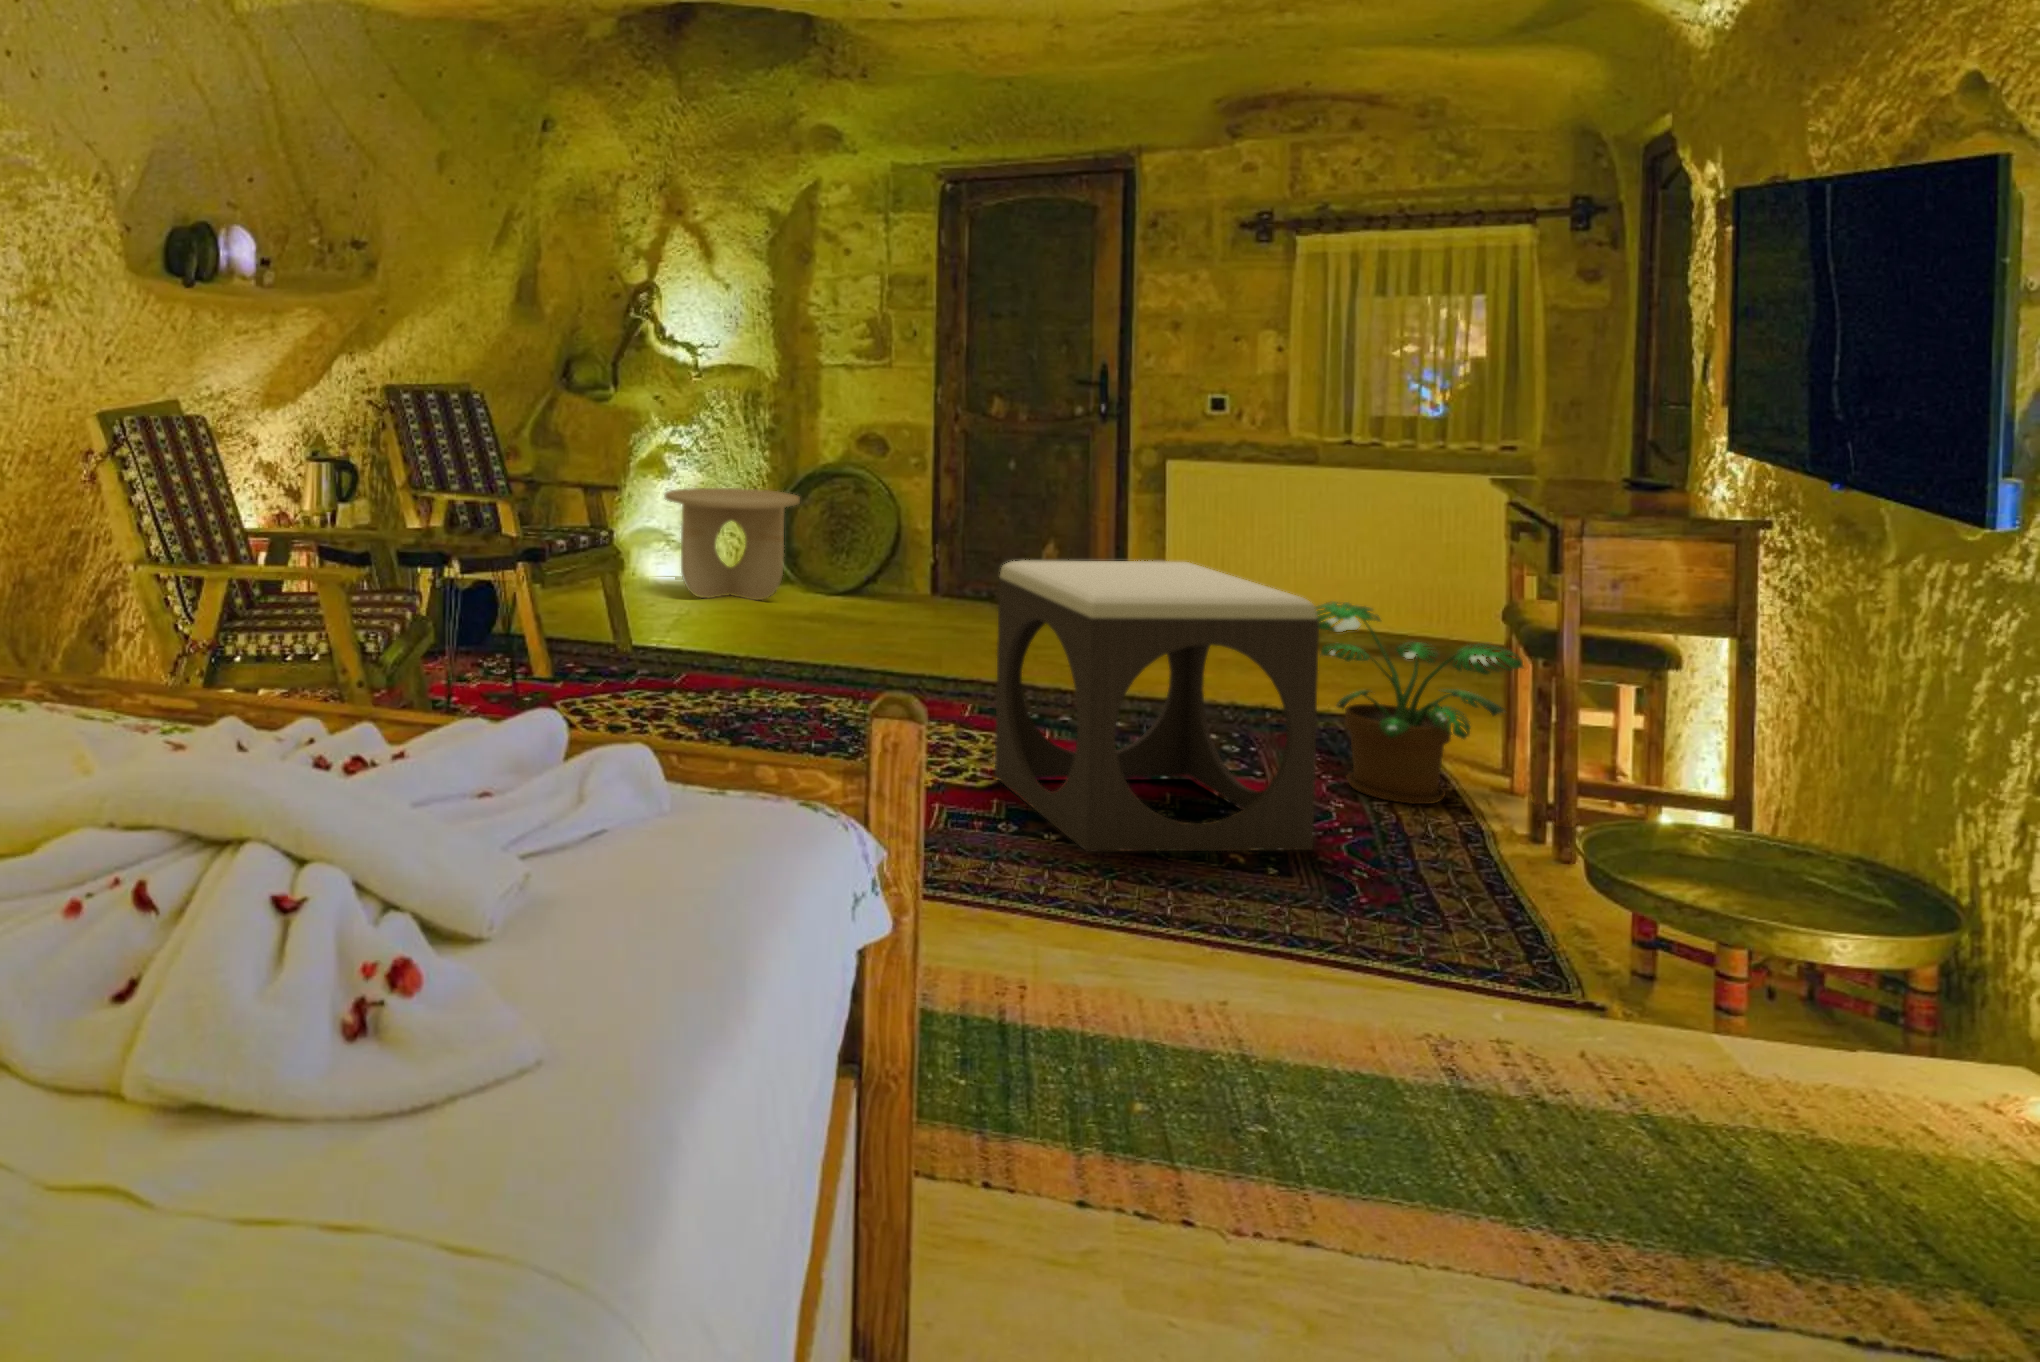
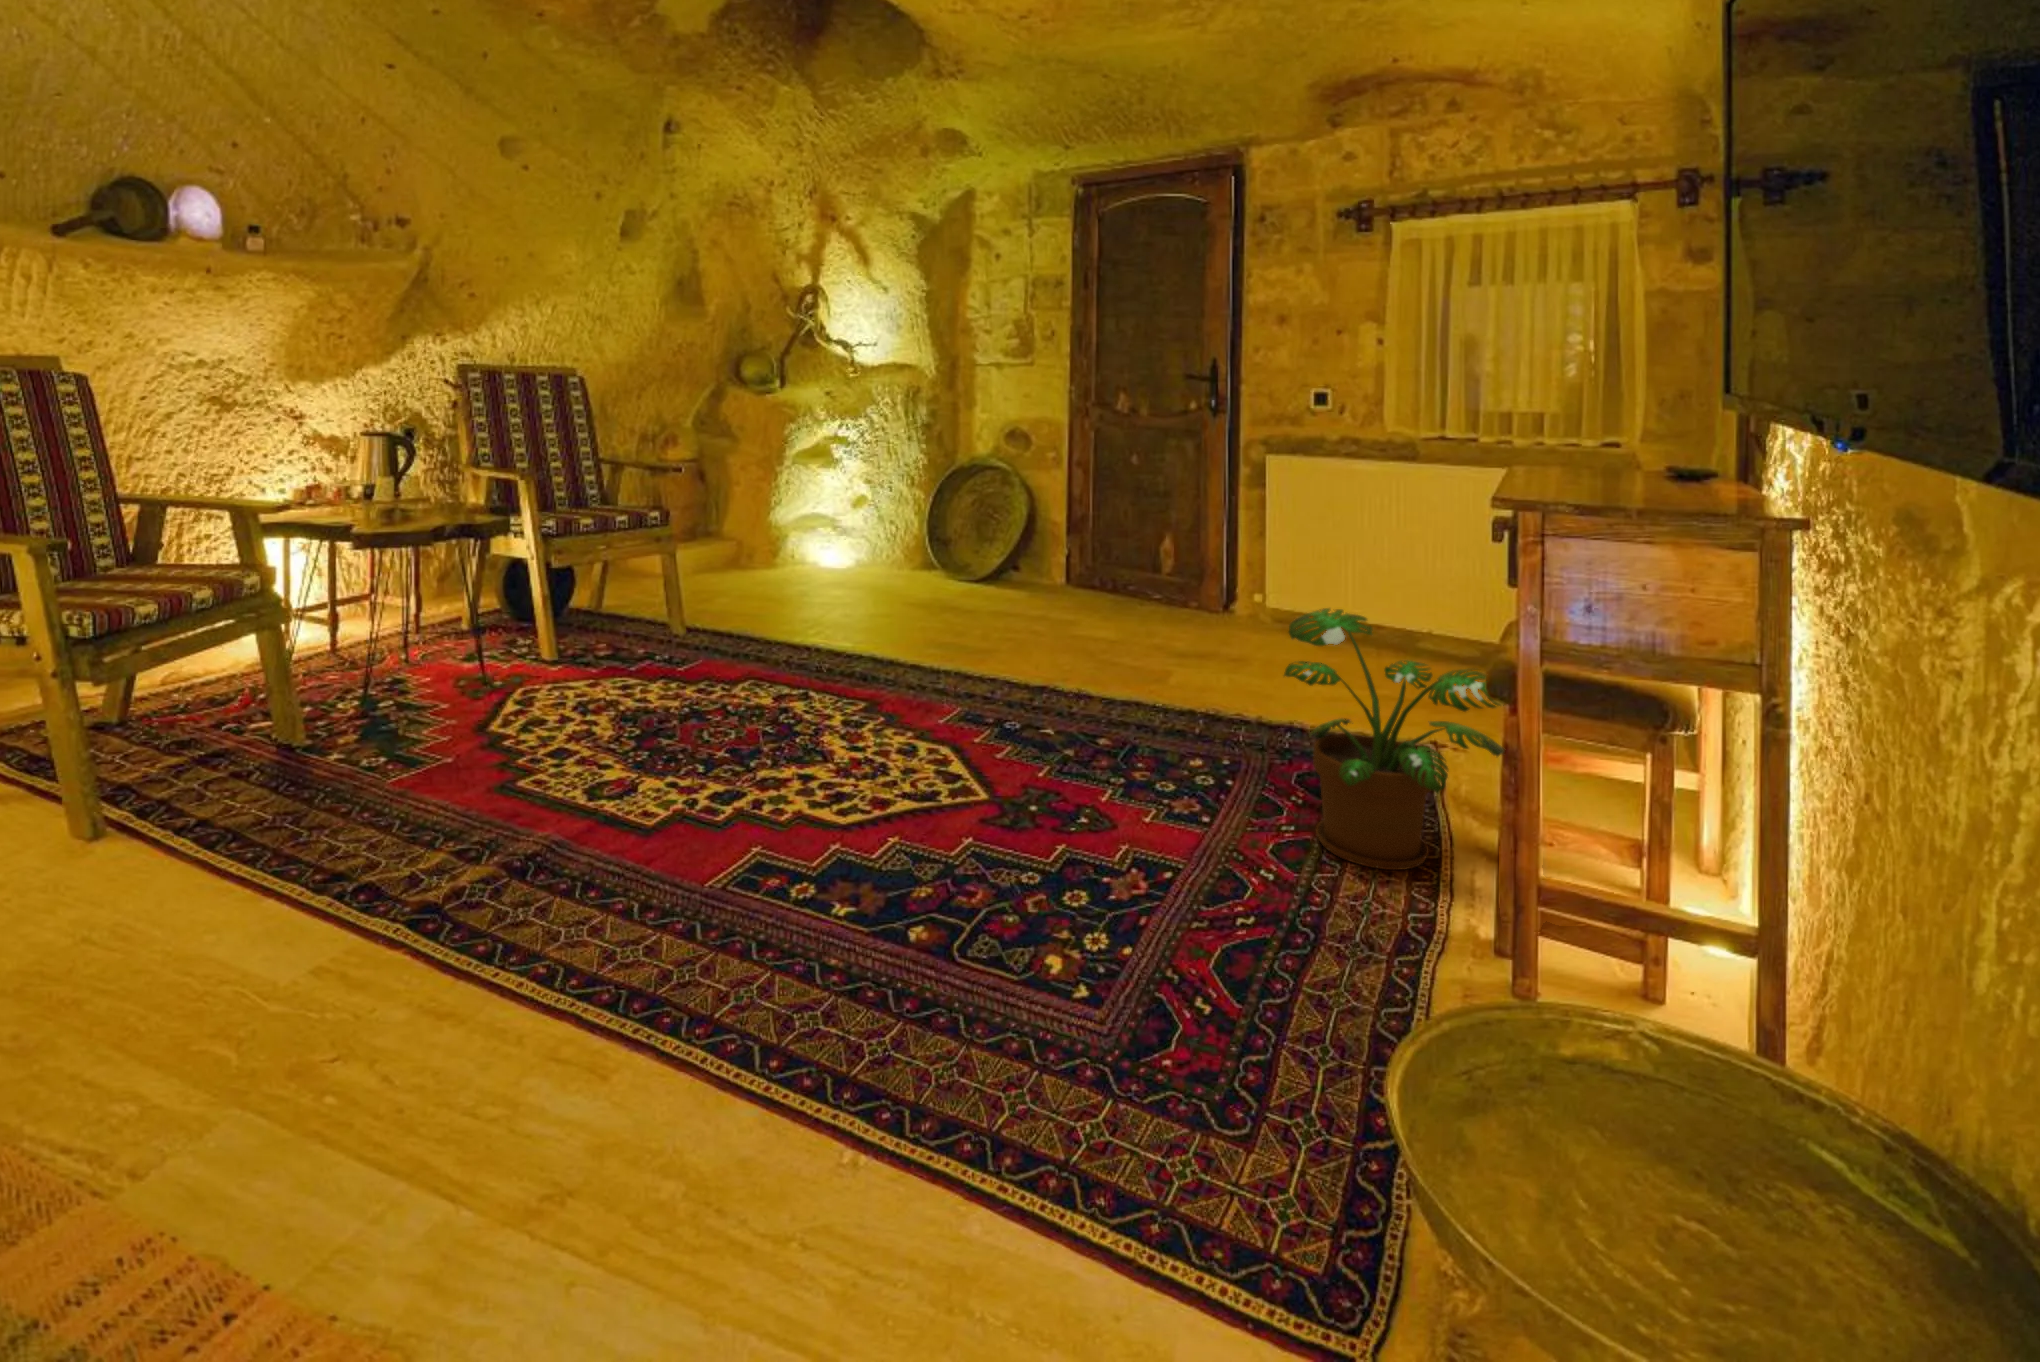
side table: present [664,488,800,600] -> none [809,477,936,584]
footstool: present [995,560,1319,852] -> none [887,556,1201,951]

